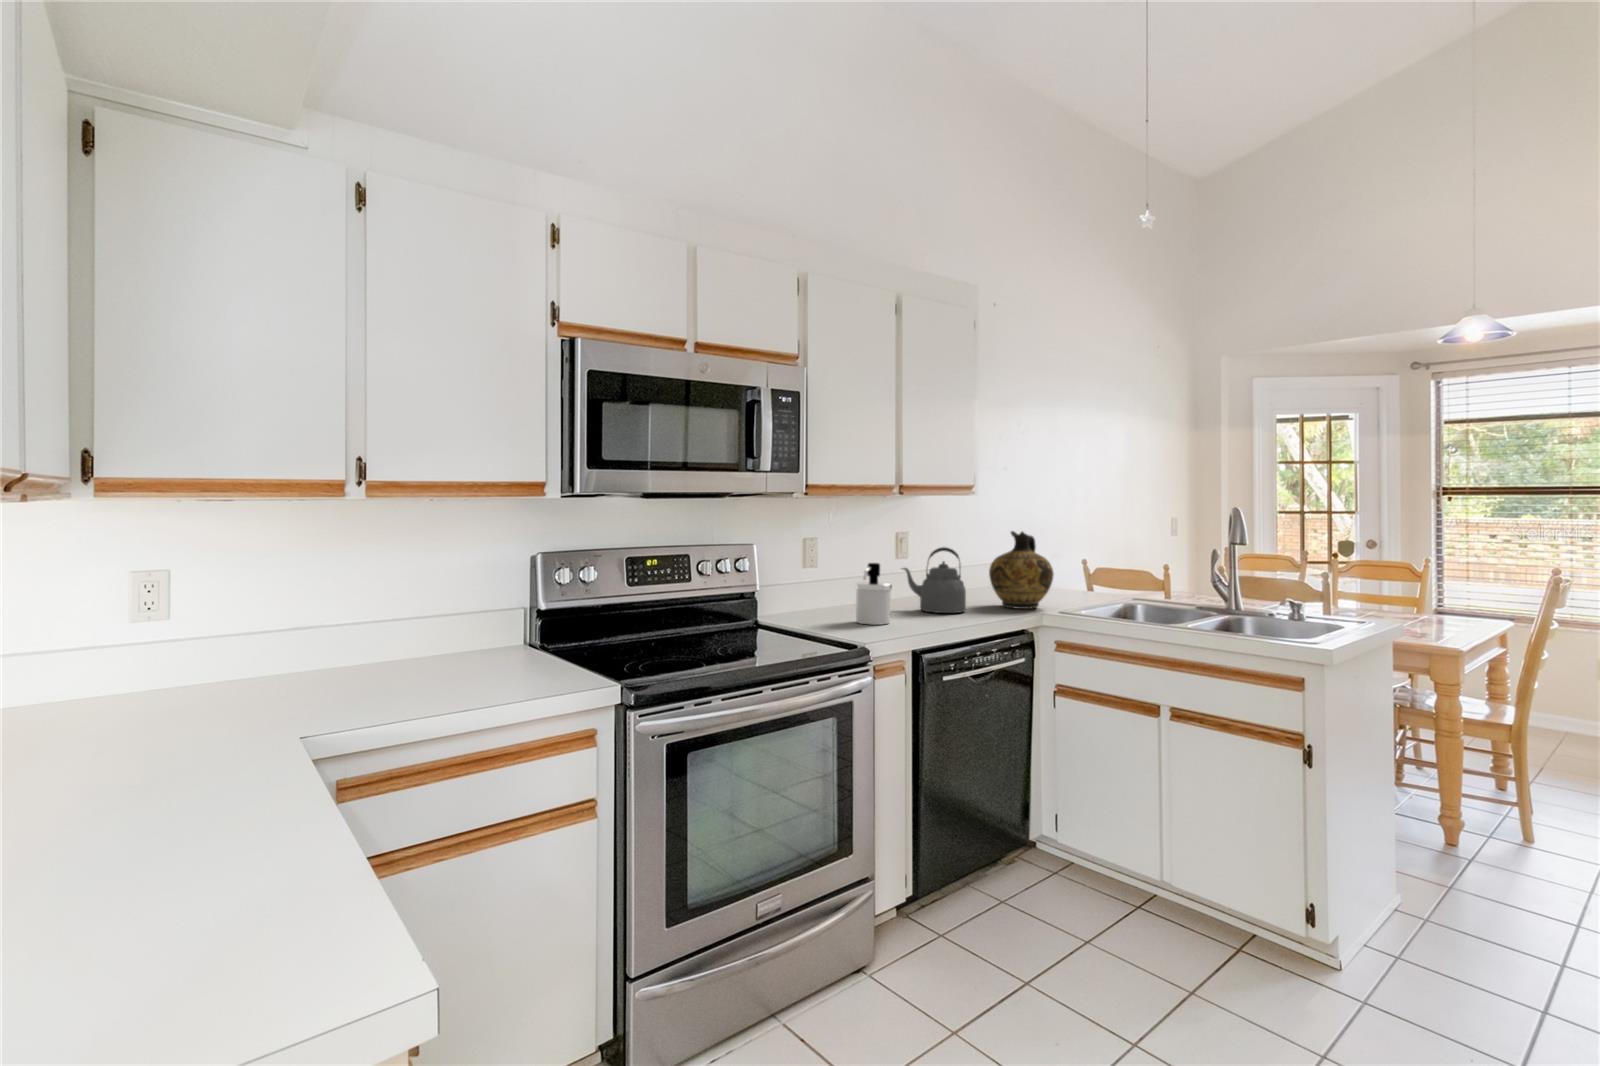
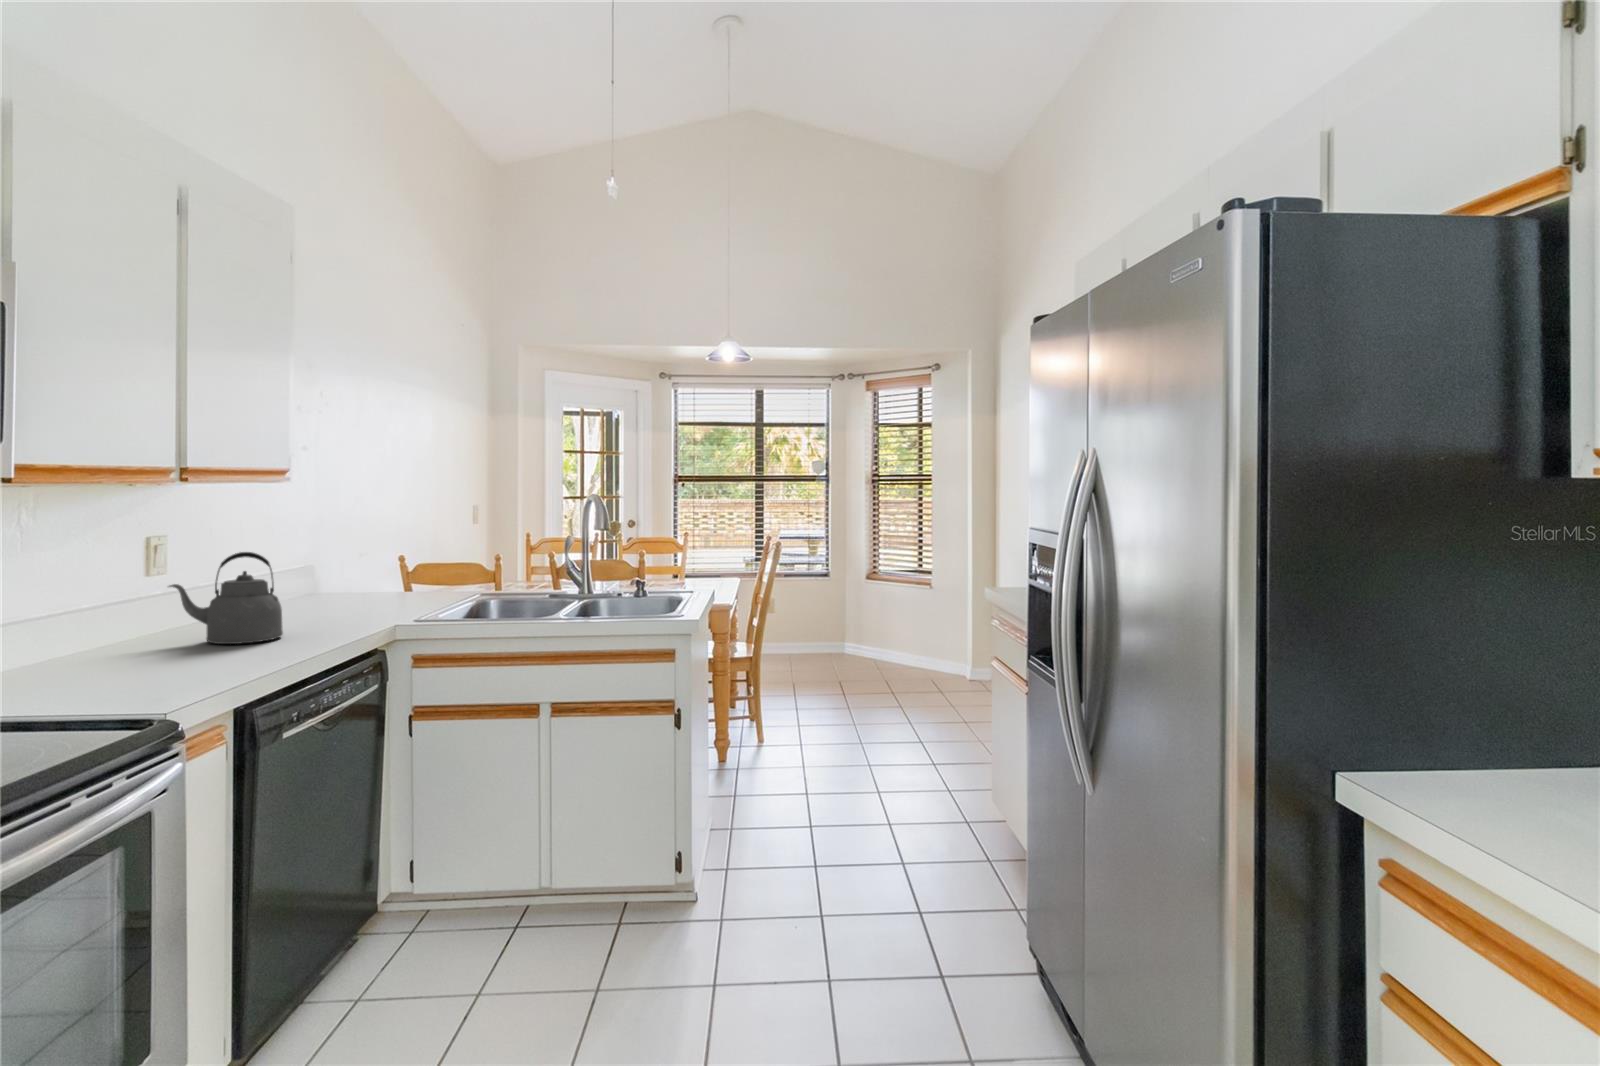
ceramic jug: present [989,531,1054,609] -> none [307,526,395,623]
soap dispenser: present [855,563,892,625] -> none [102,584,175,680]

